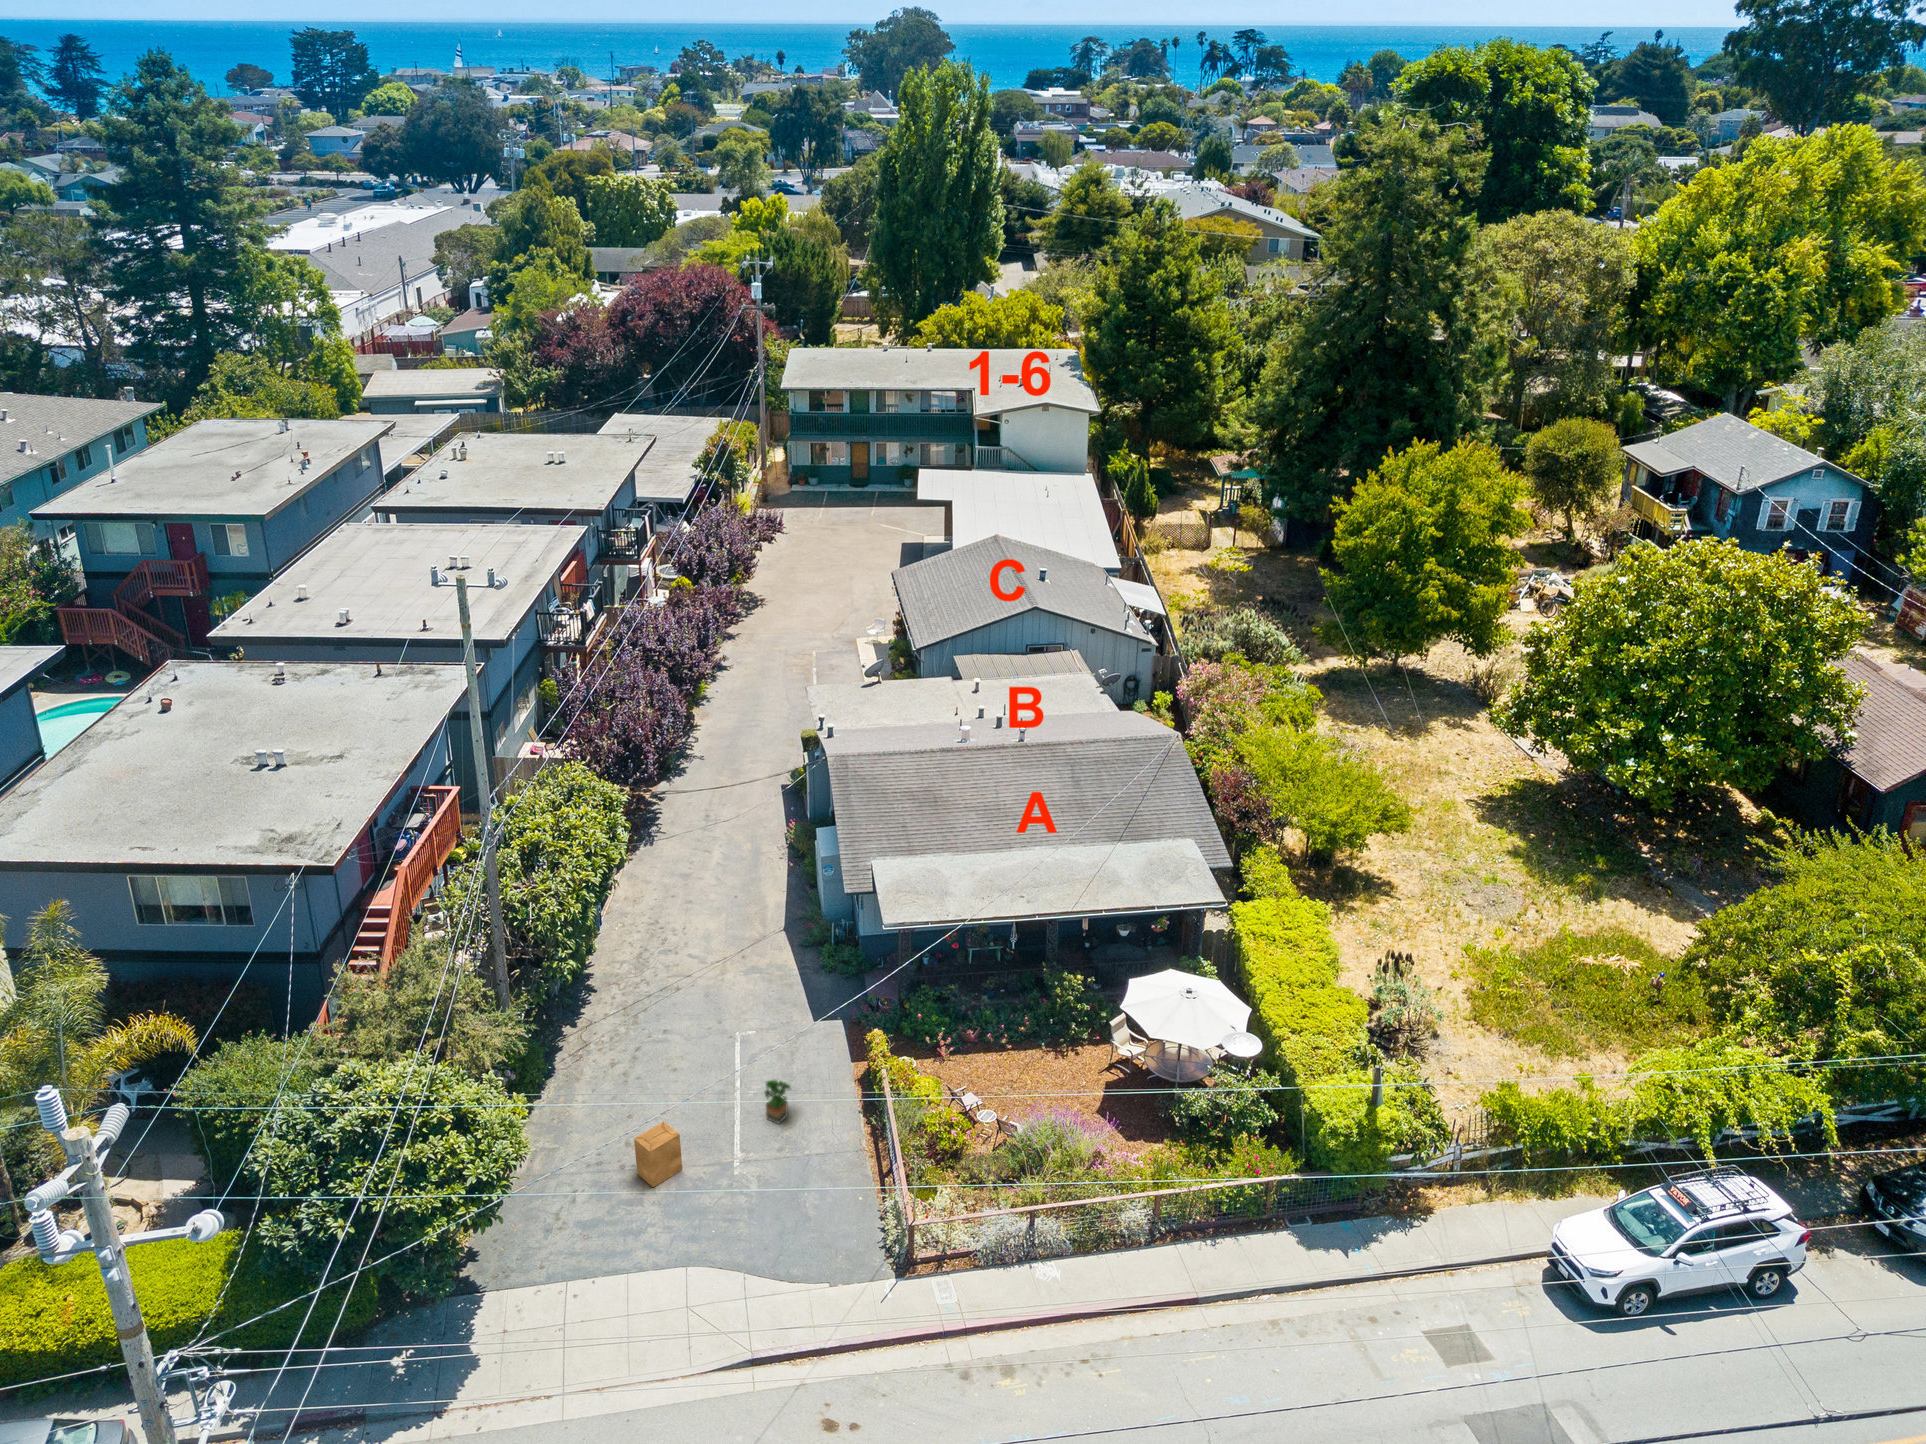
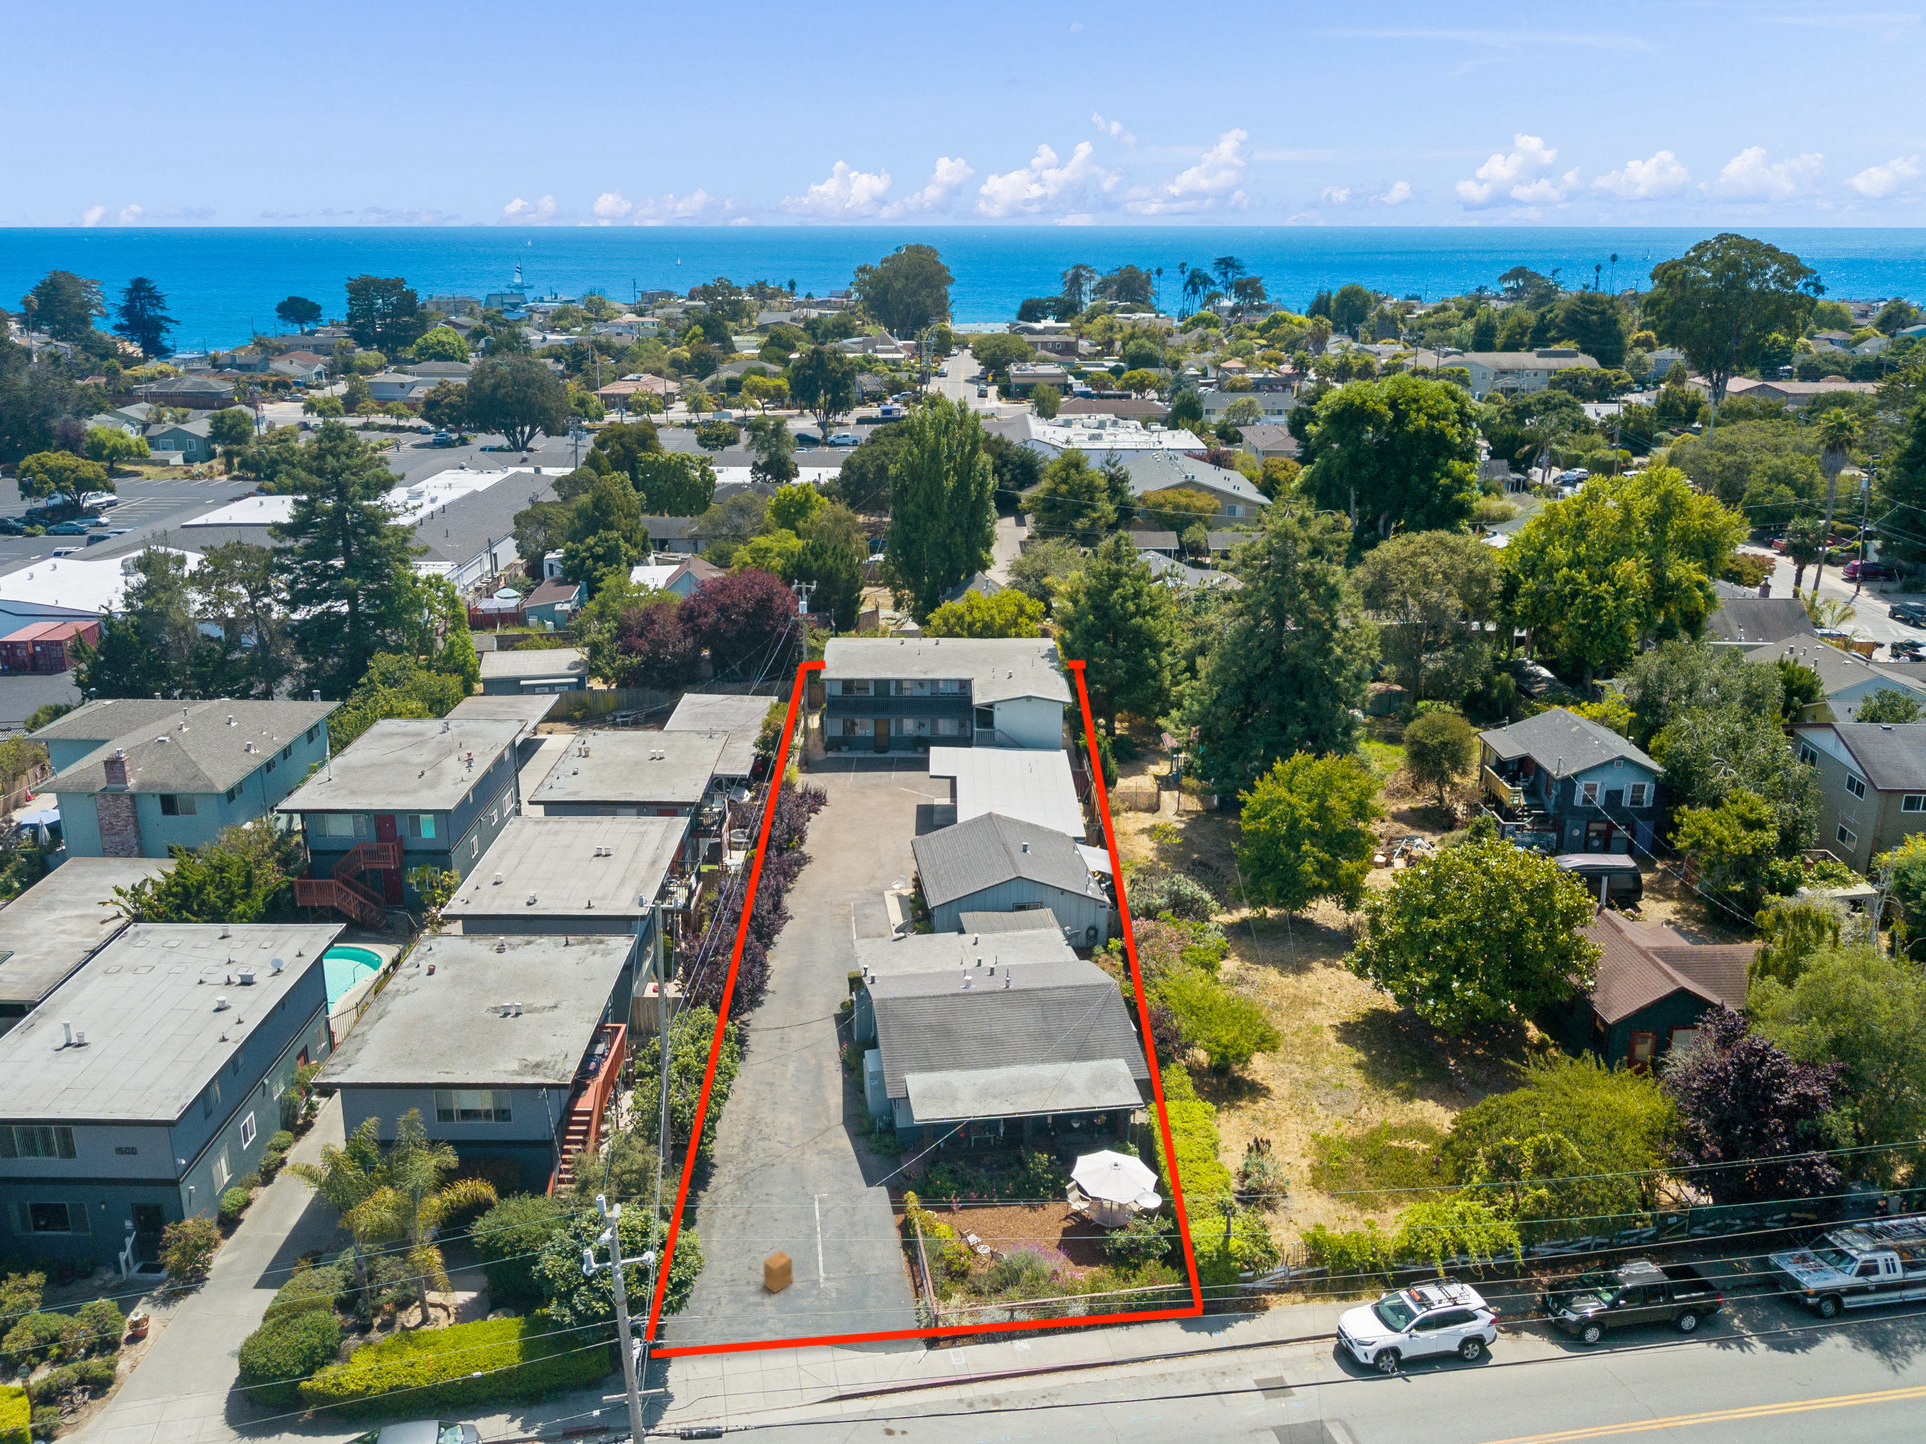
potted tree: present [765,1080,791,1124] -> none [843,1224,860,1254]

